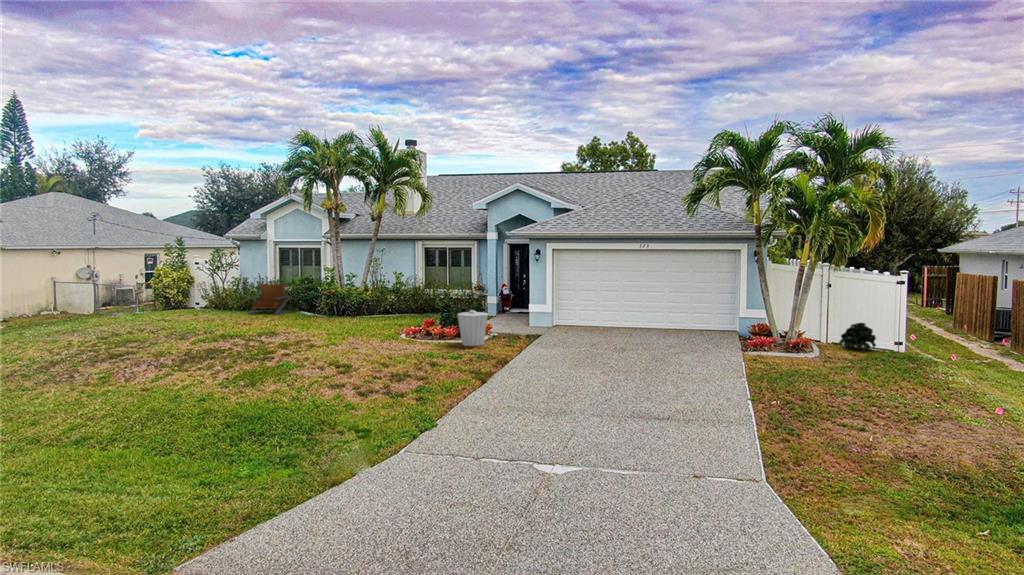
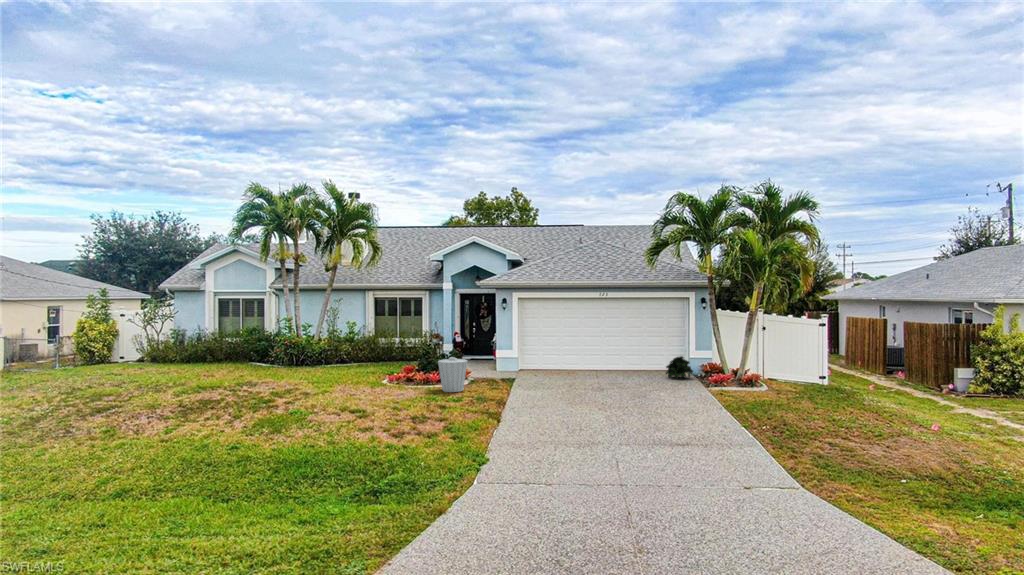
lounge chair: present [249,284,290,315] -> none [192,336,237,368]
potted plant: present [839,323,876,350] -> present [666,356,693,379]

